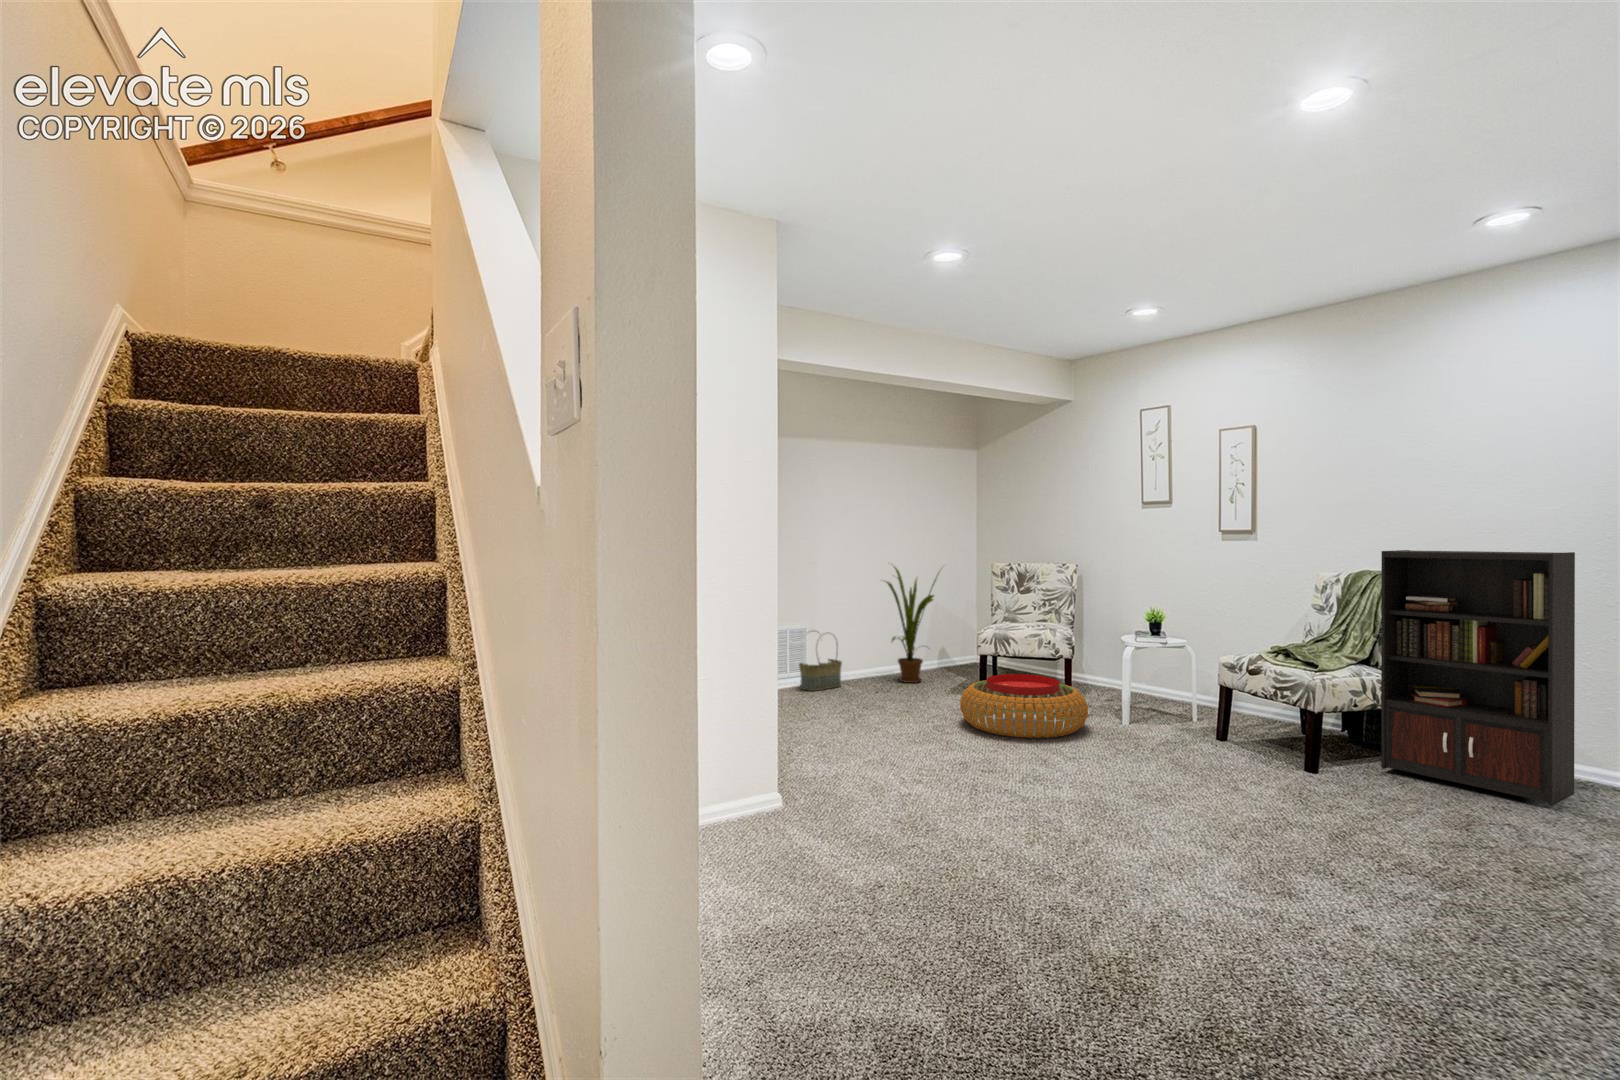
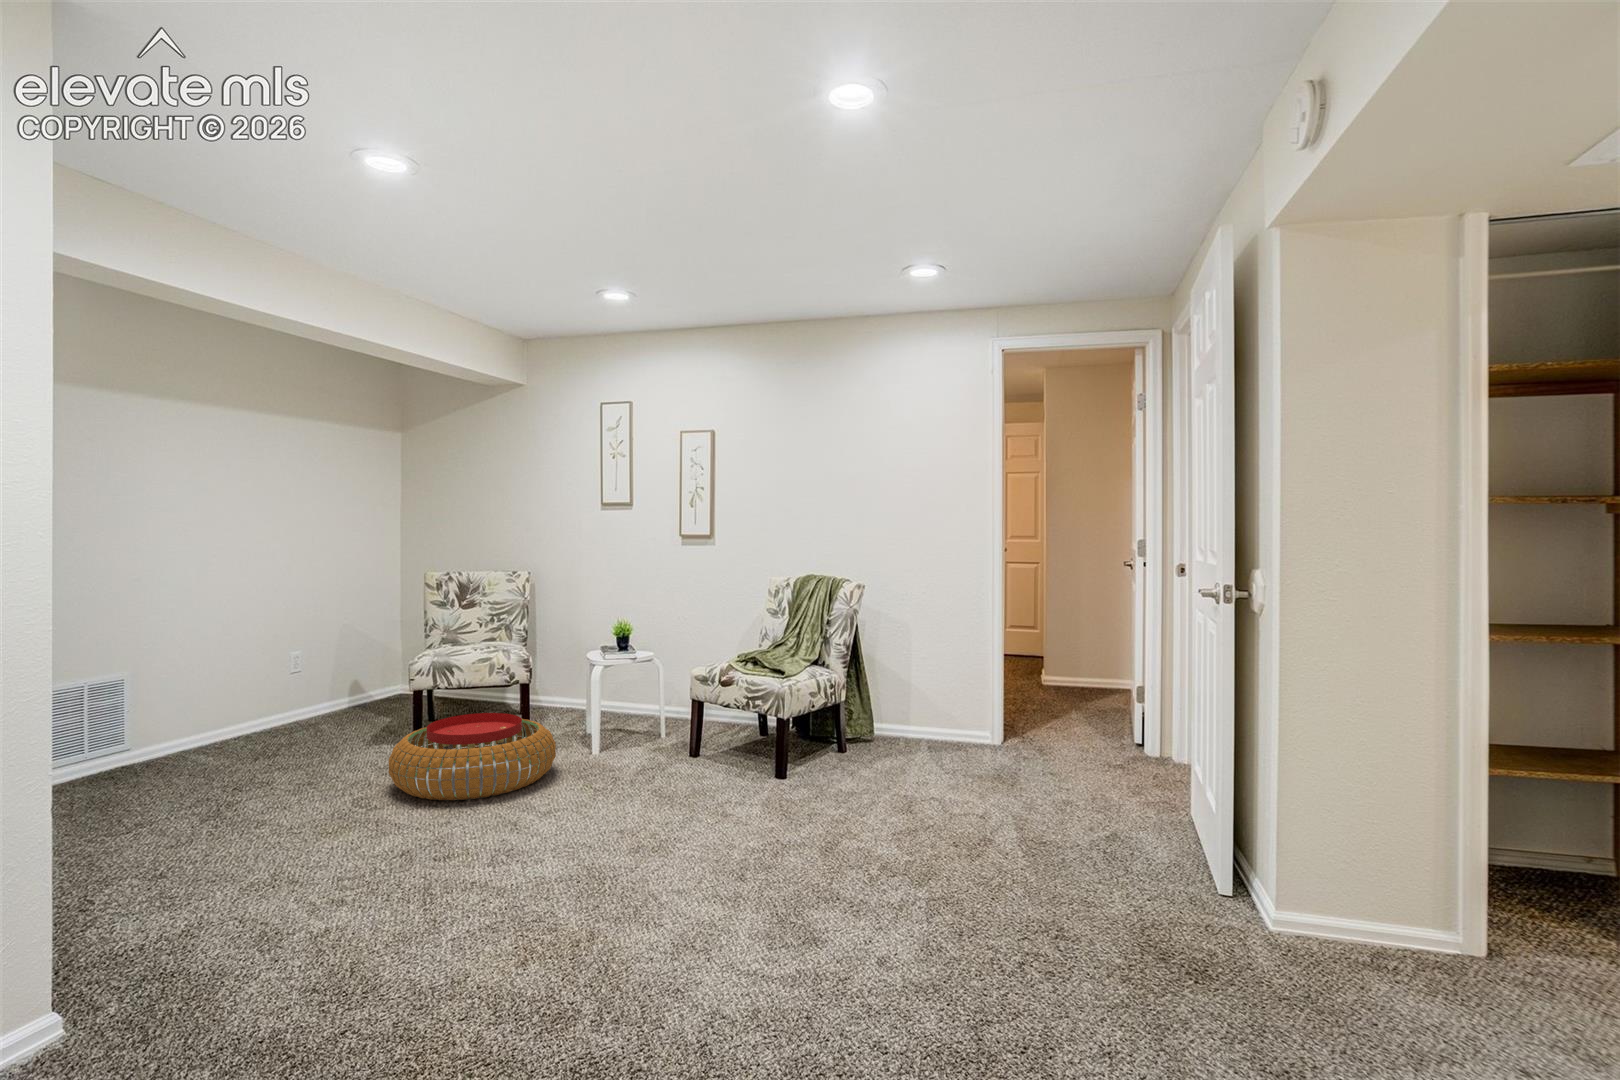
bookcase: present [1381,550,1575,806] -> none [832,556,1000,775]
house plant: present [886,567,937,683] -> none [253,575,362,740]
basket: present [799,630,842,691] -> none [104,684,188,779]

